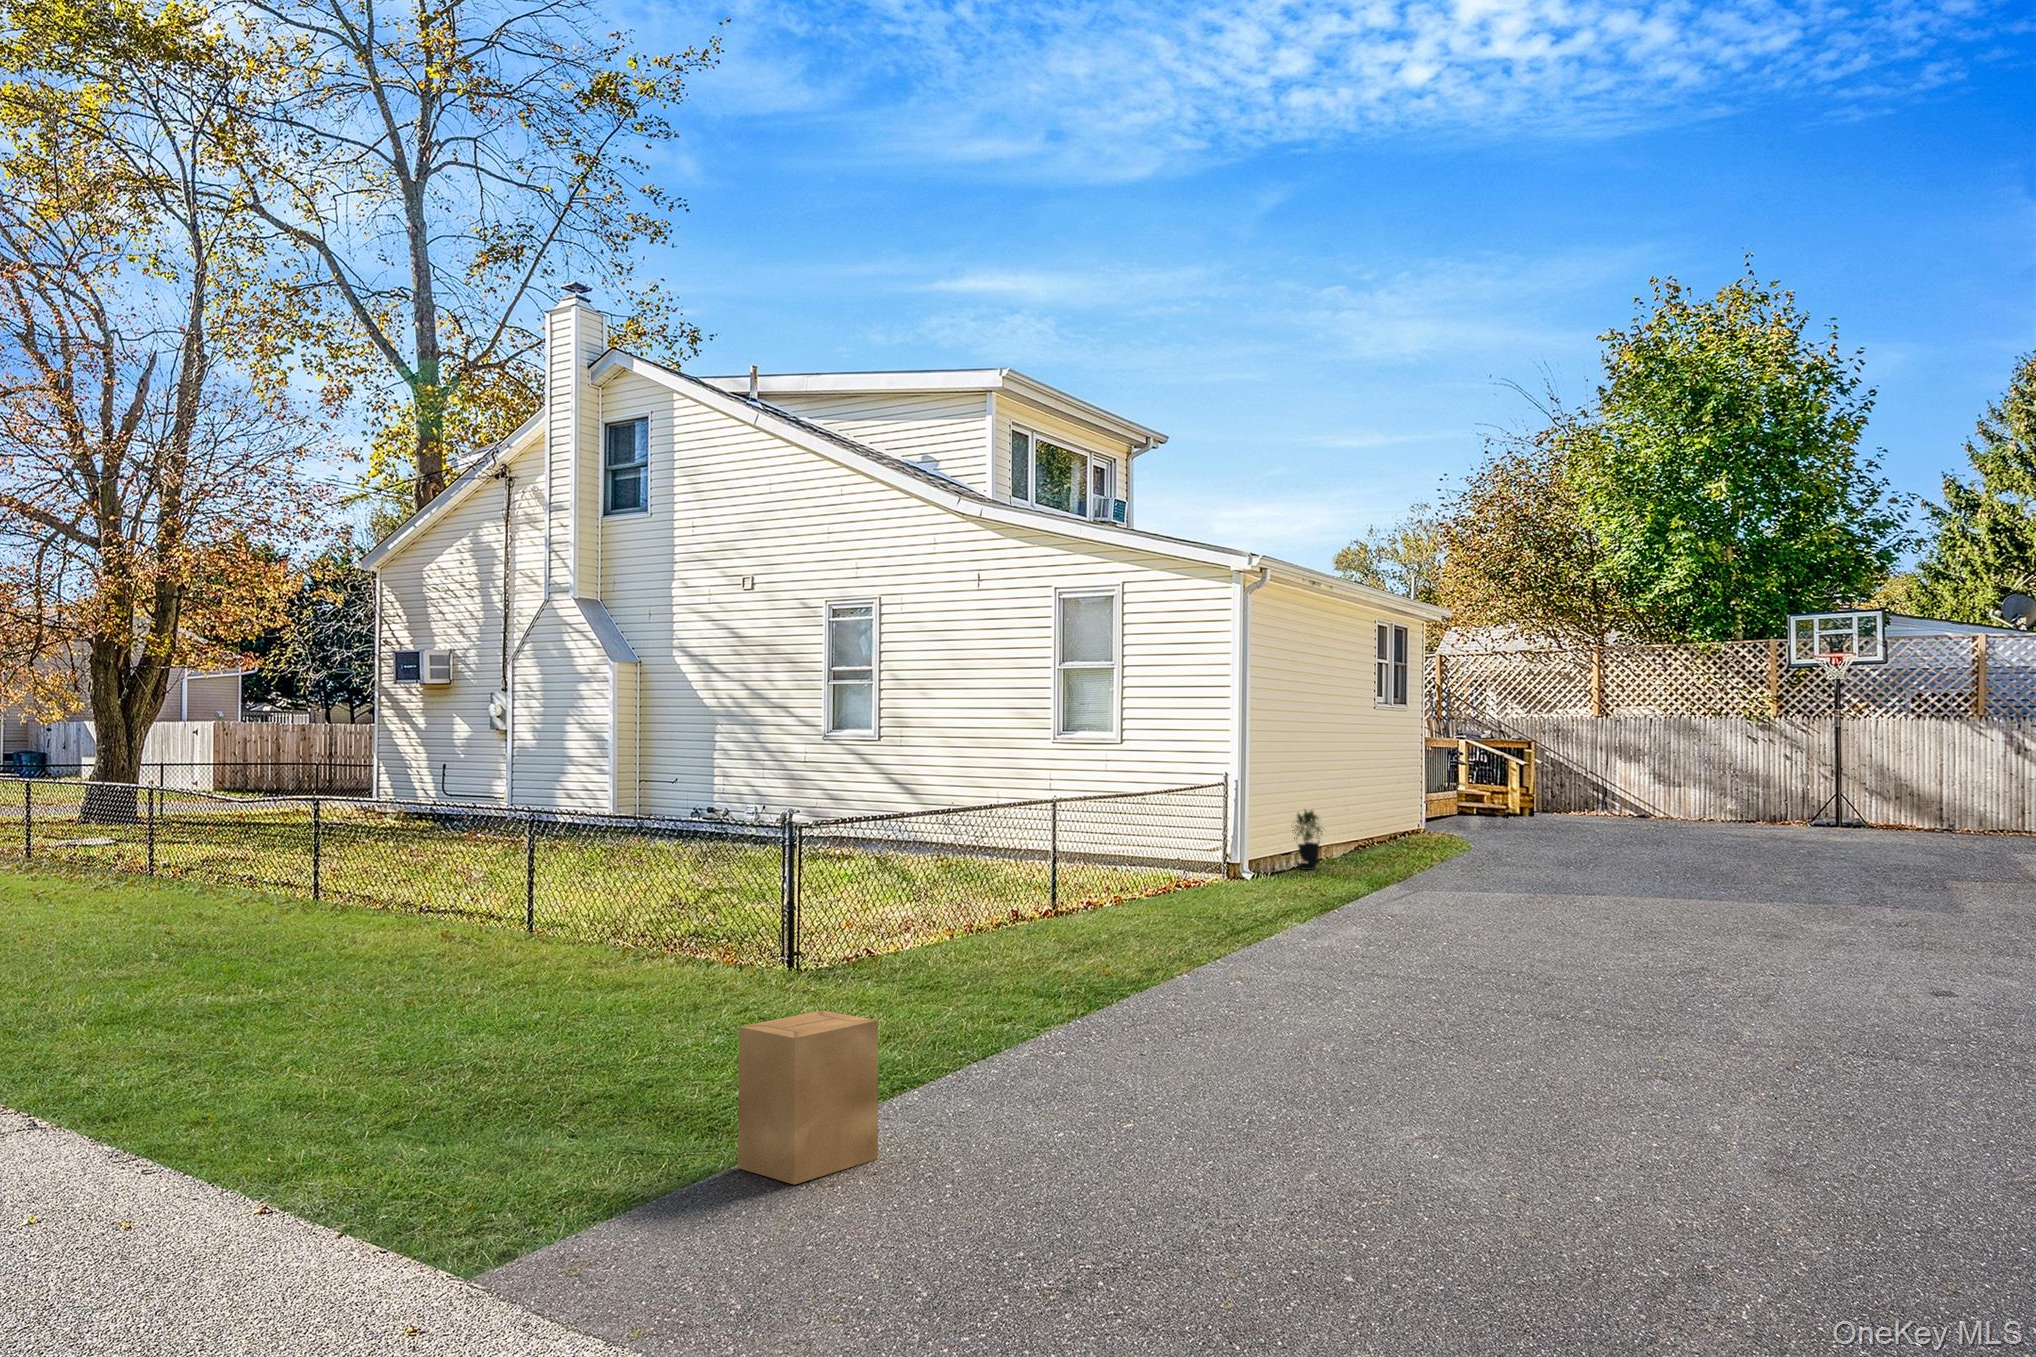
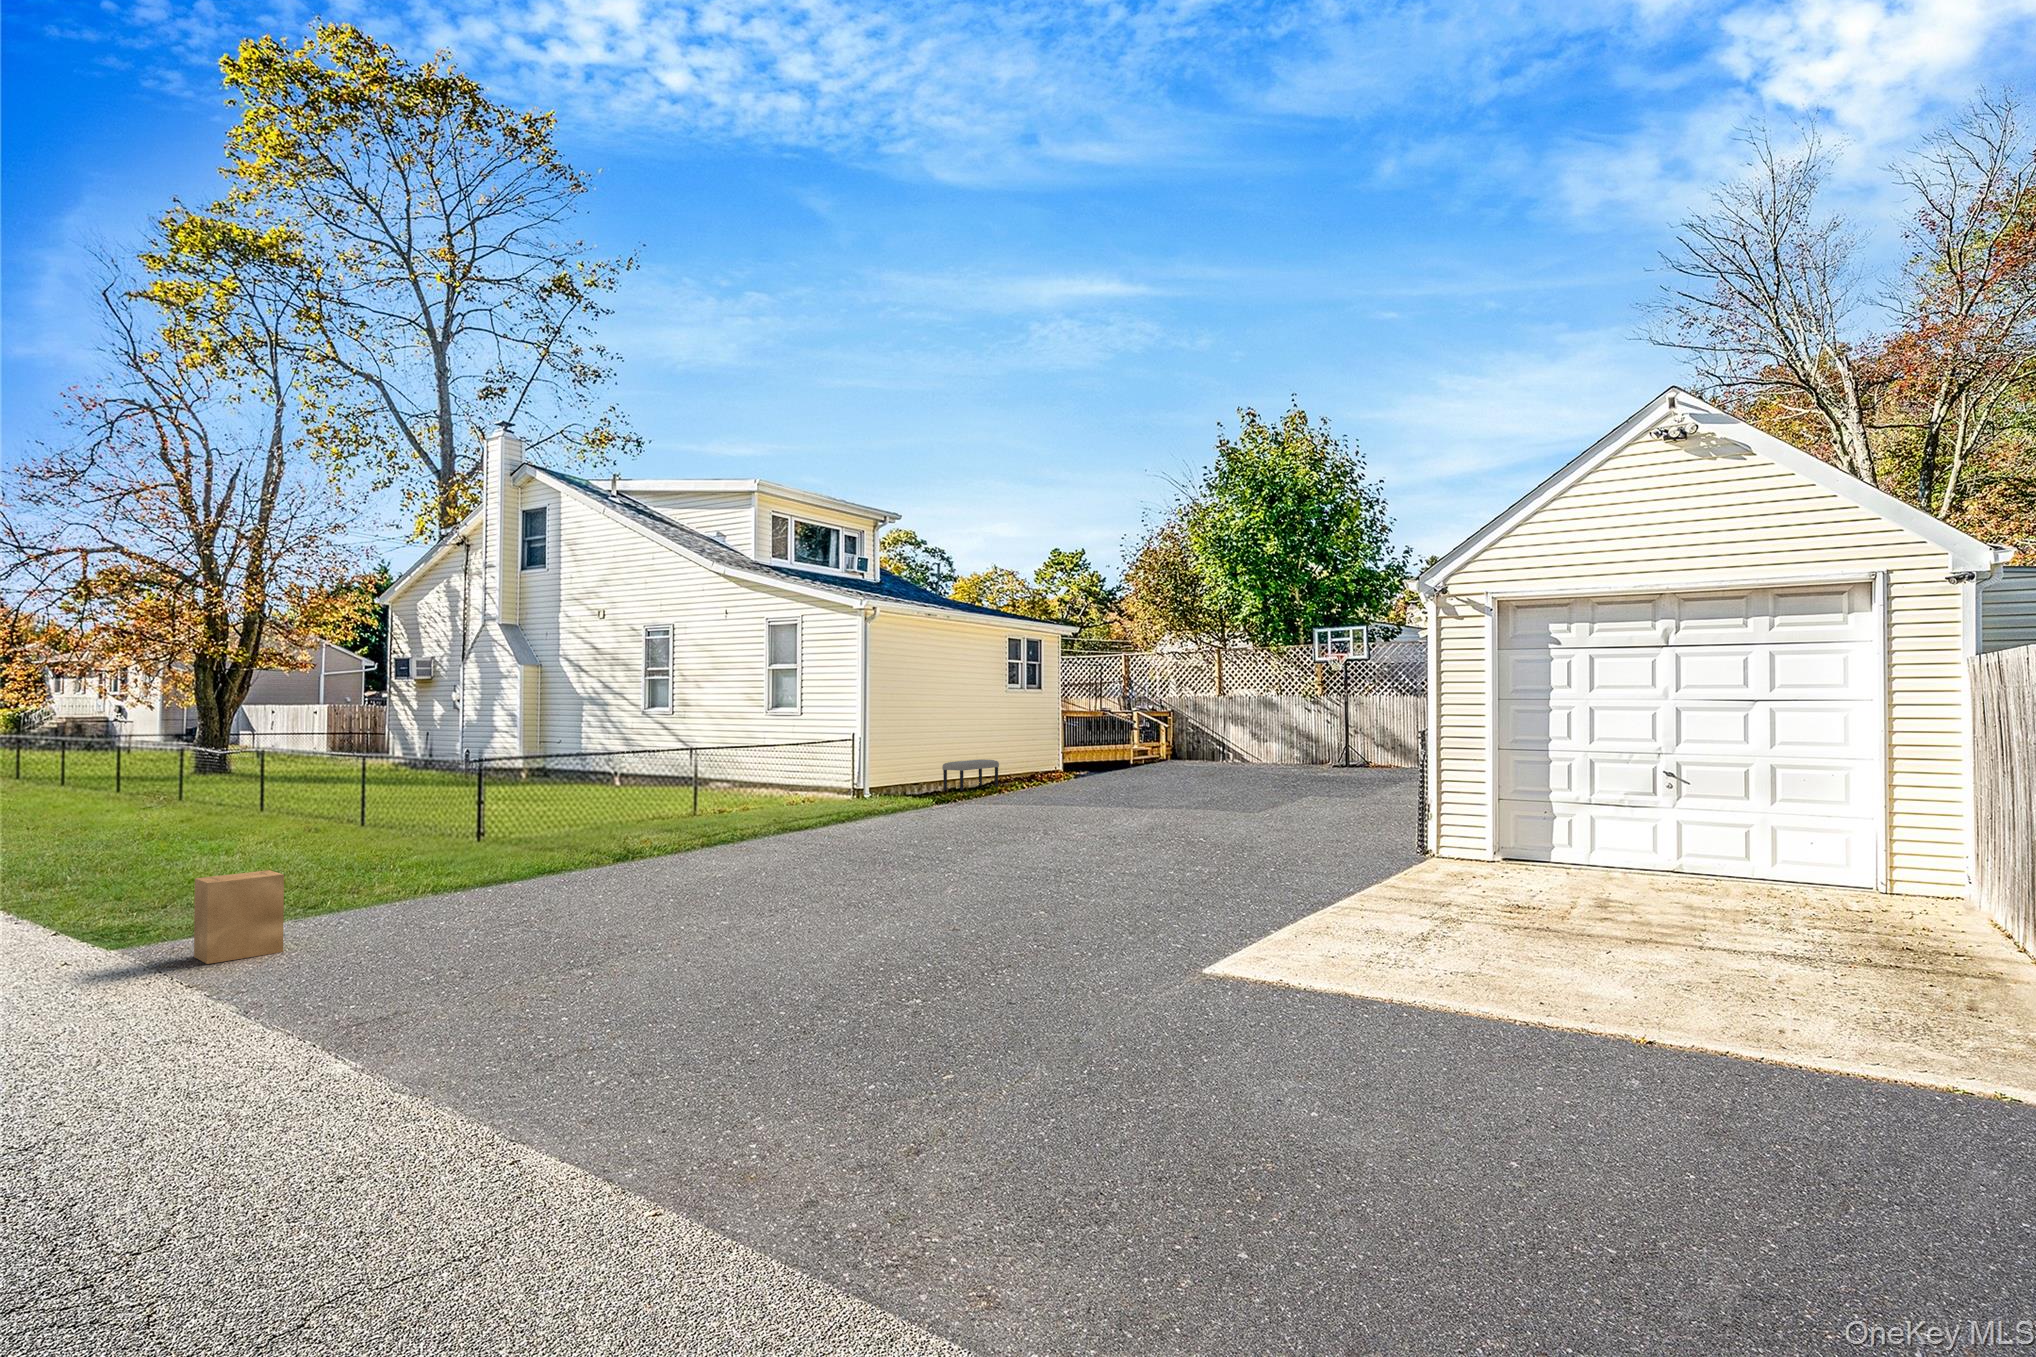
potted plant: present [1292,809,1322,870] -> none [909,757,935,796]
bench: none [1320,813,1394,862] -> present [942,760,999,791]

